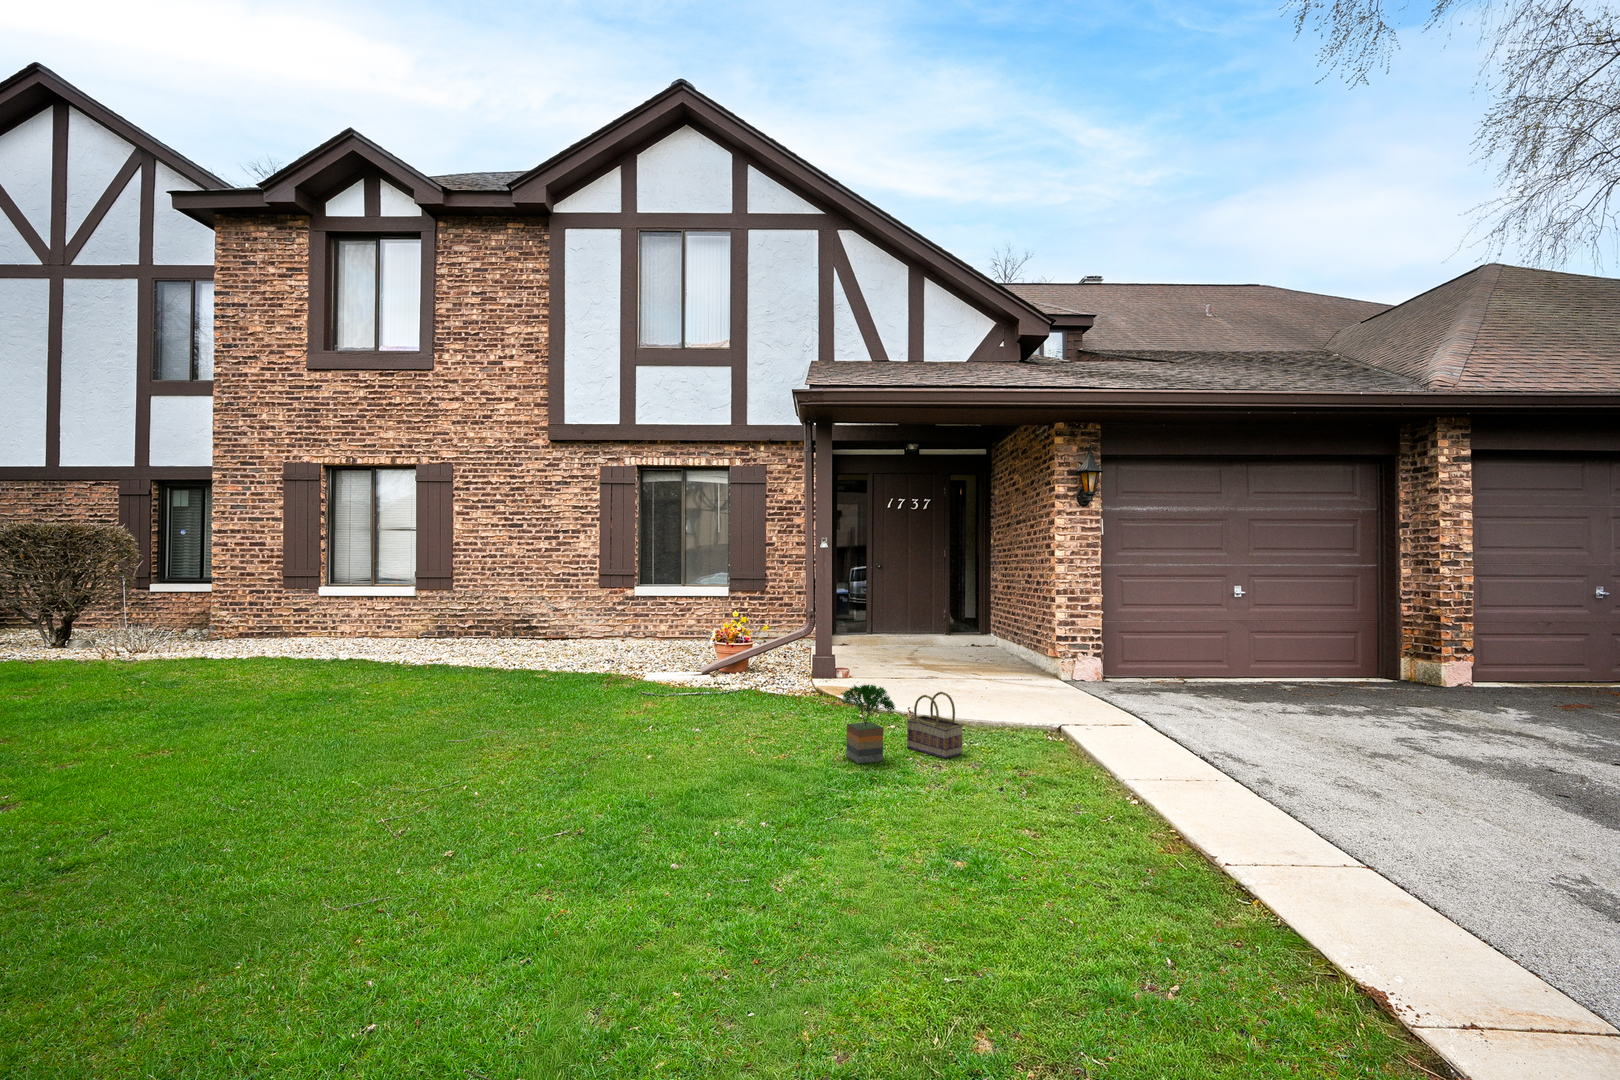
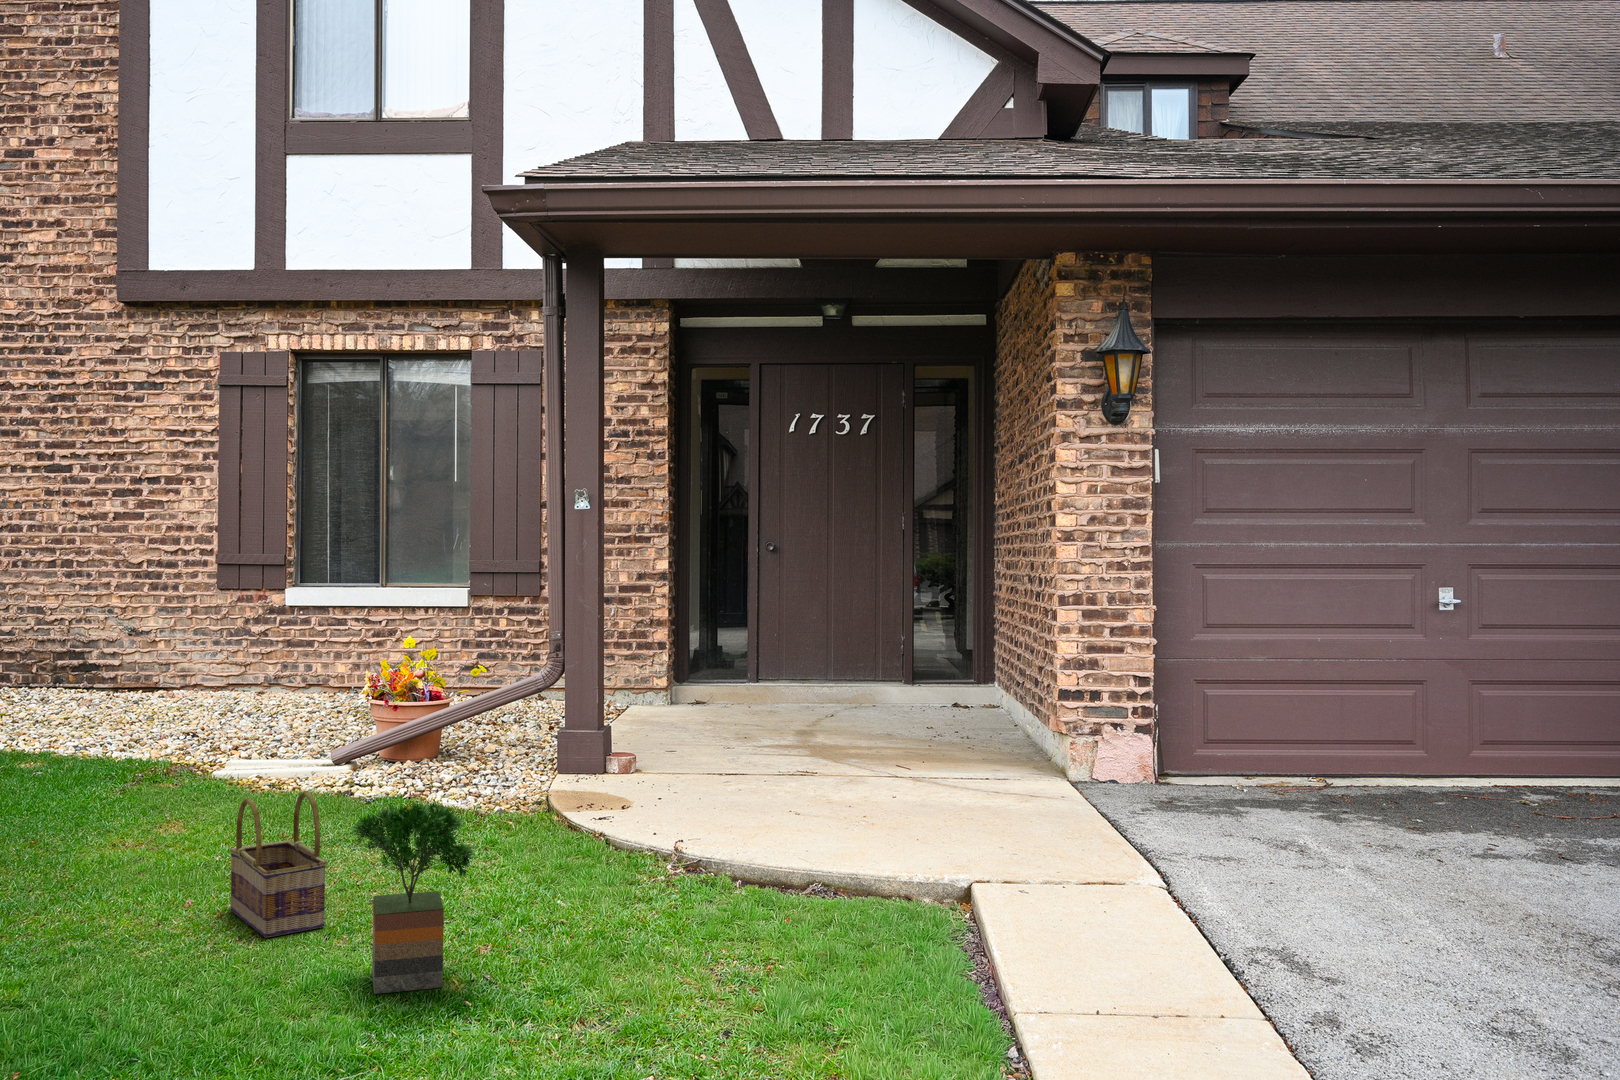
basket: present [907,692,963,758] -> present [229,791,327,938]

